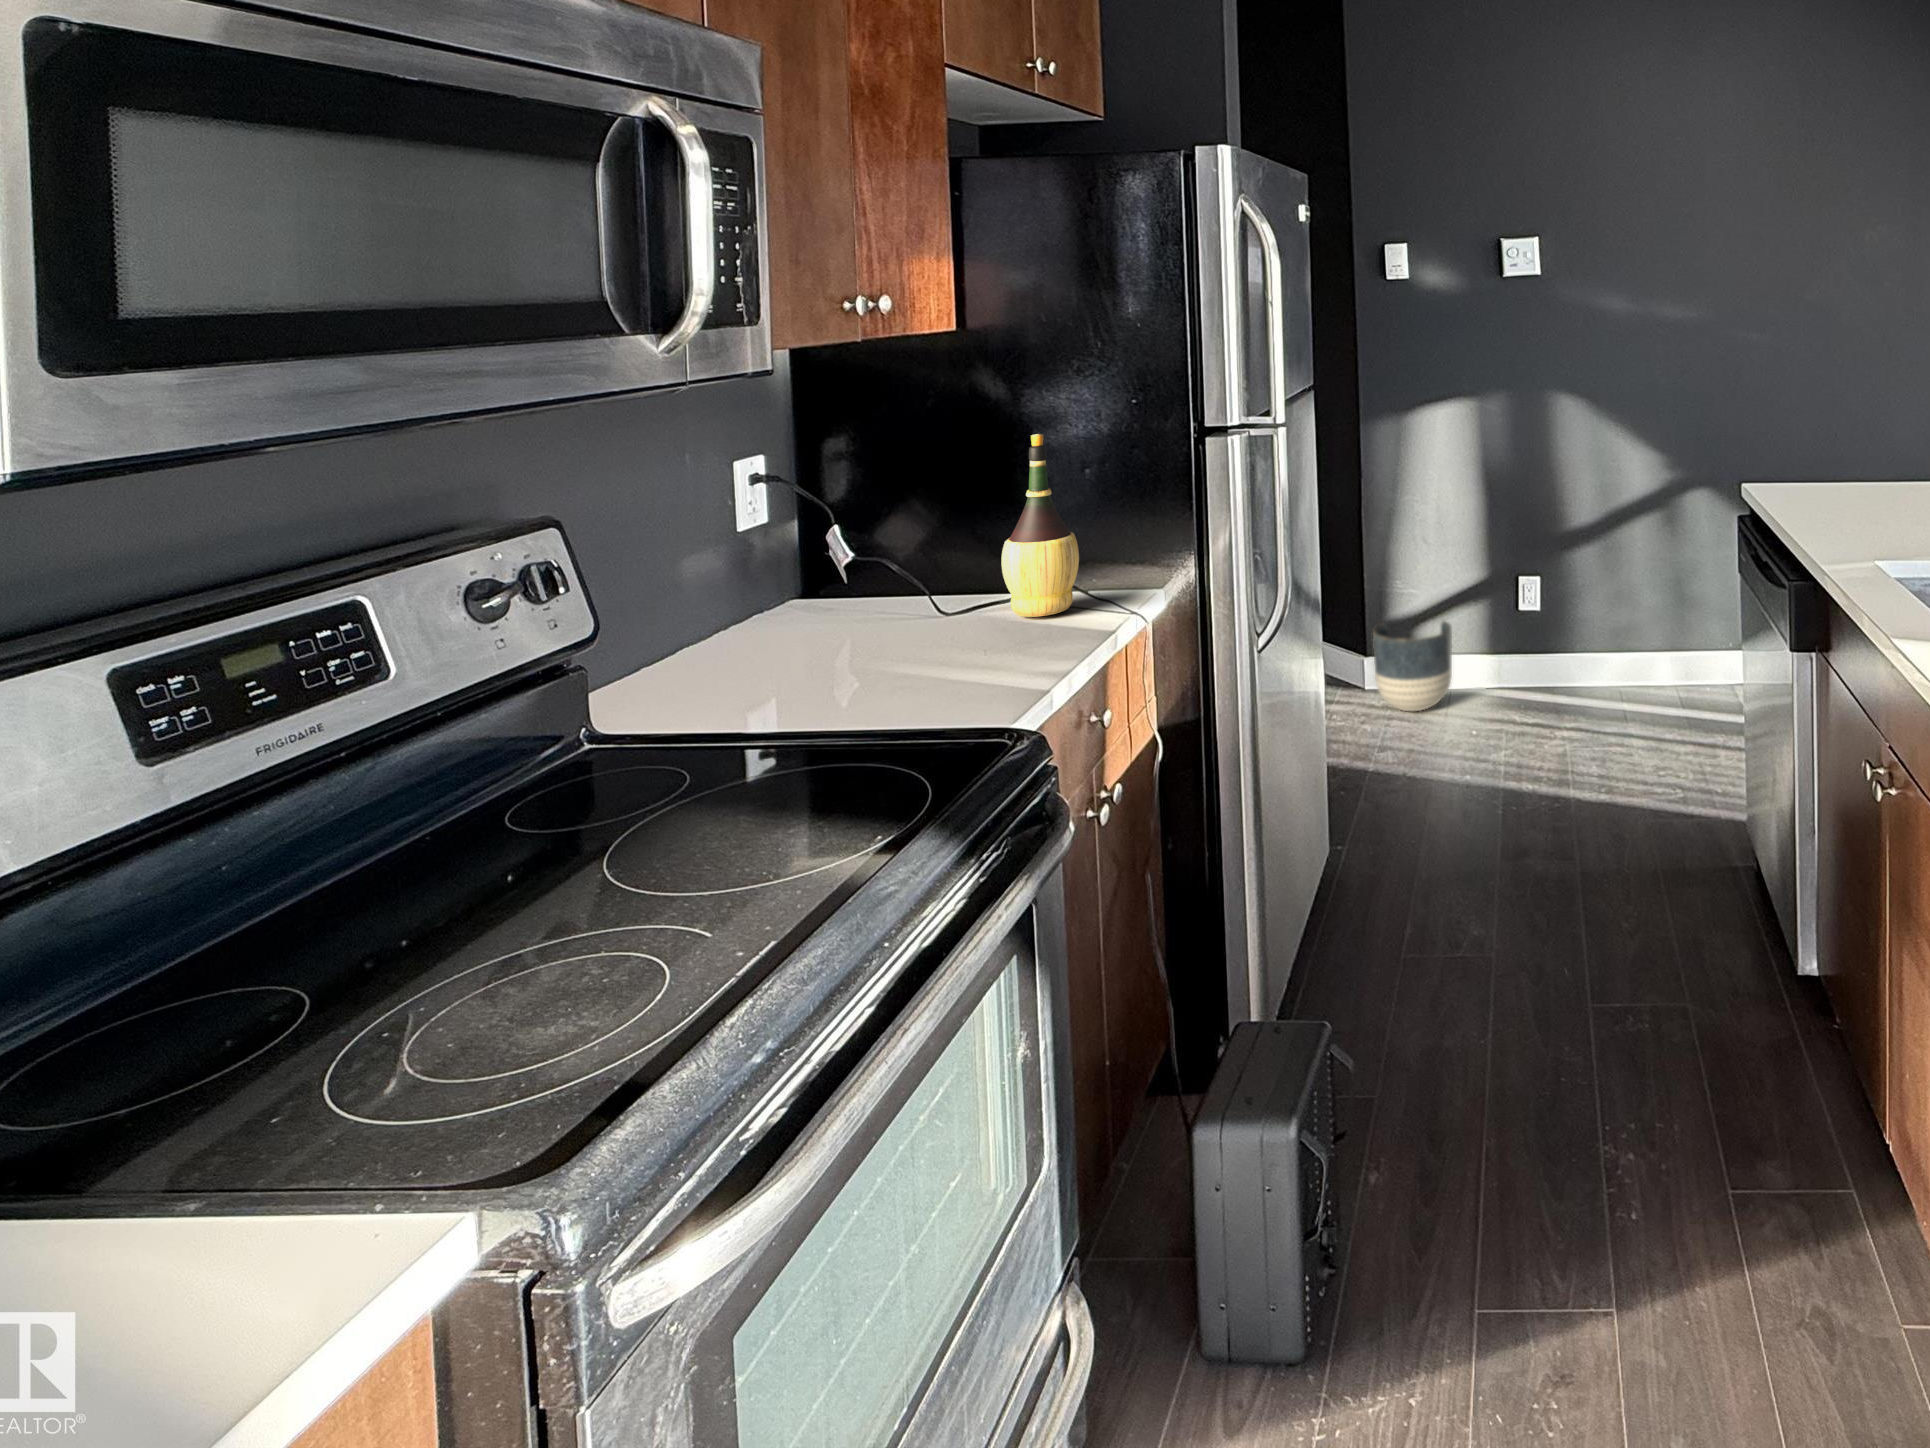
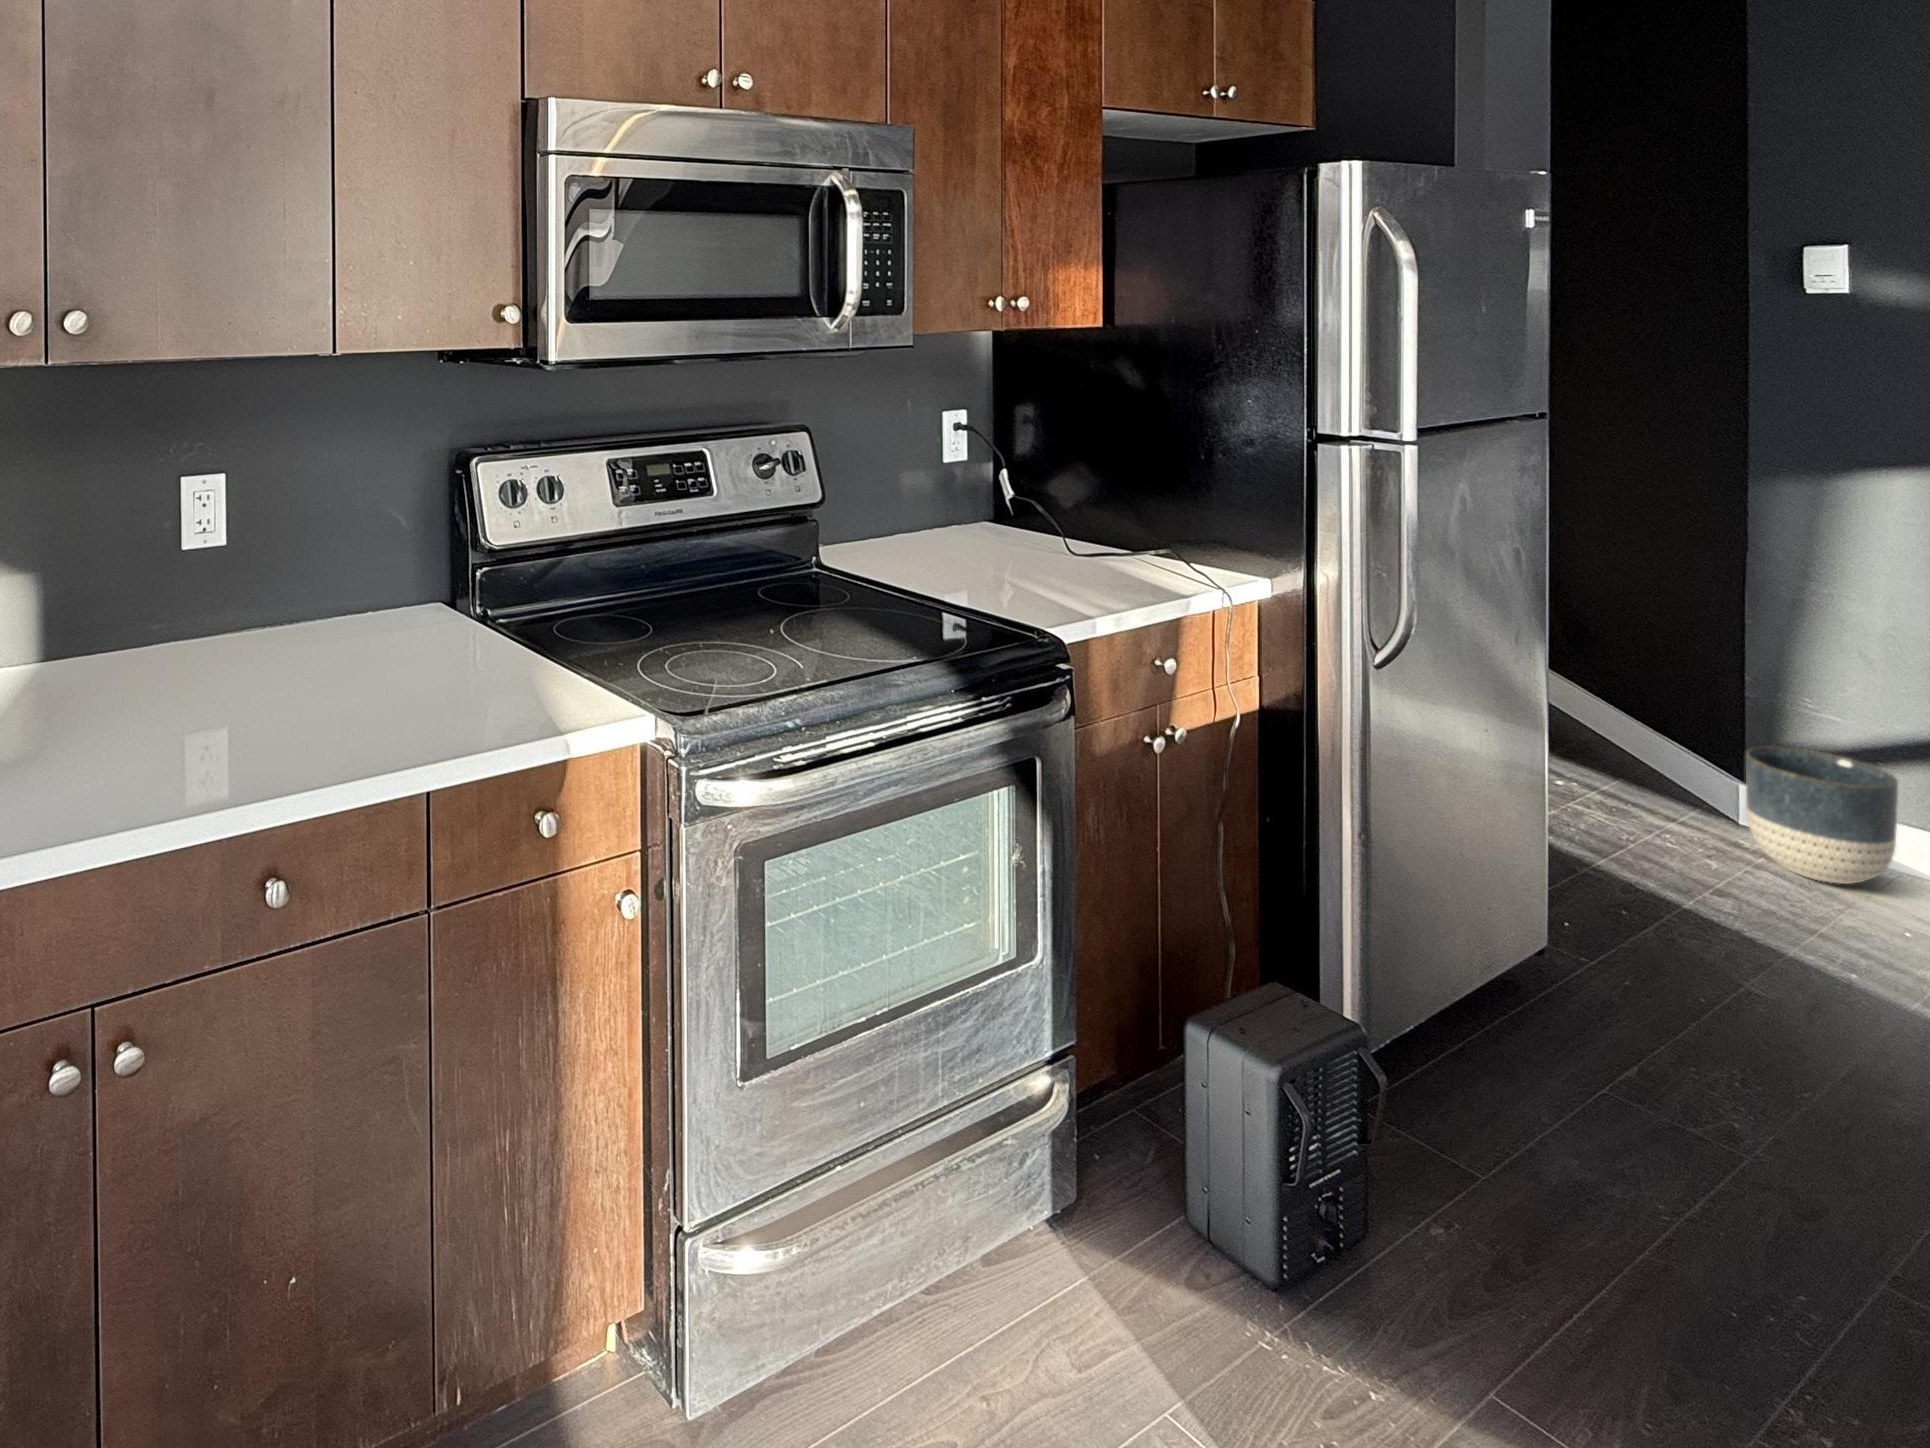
wine bottle: present [1001,434,1079,617] -> none [1113,417,1182,574]

